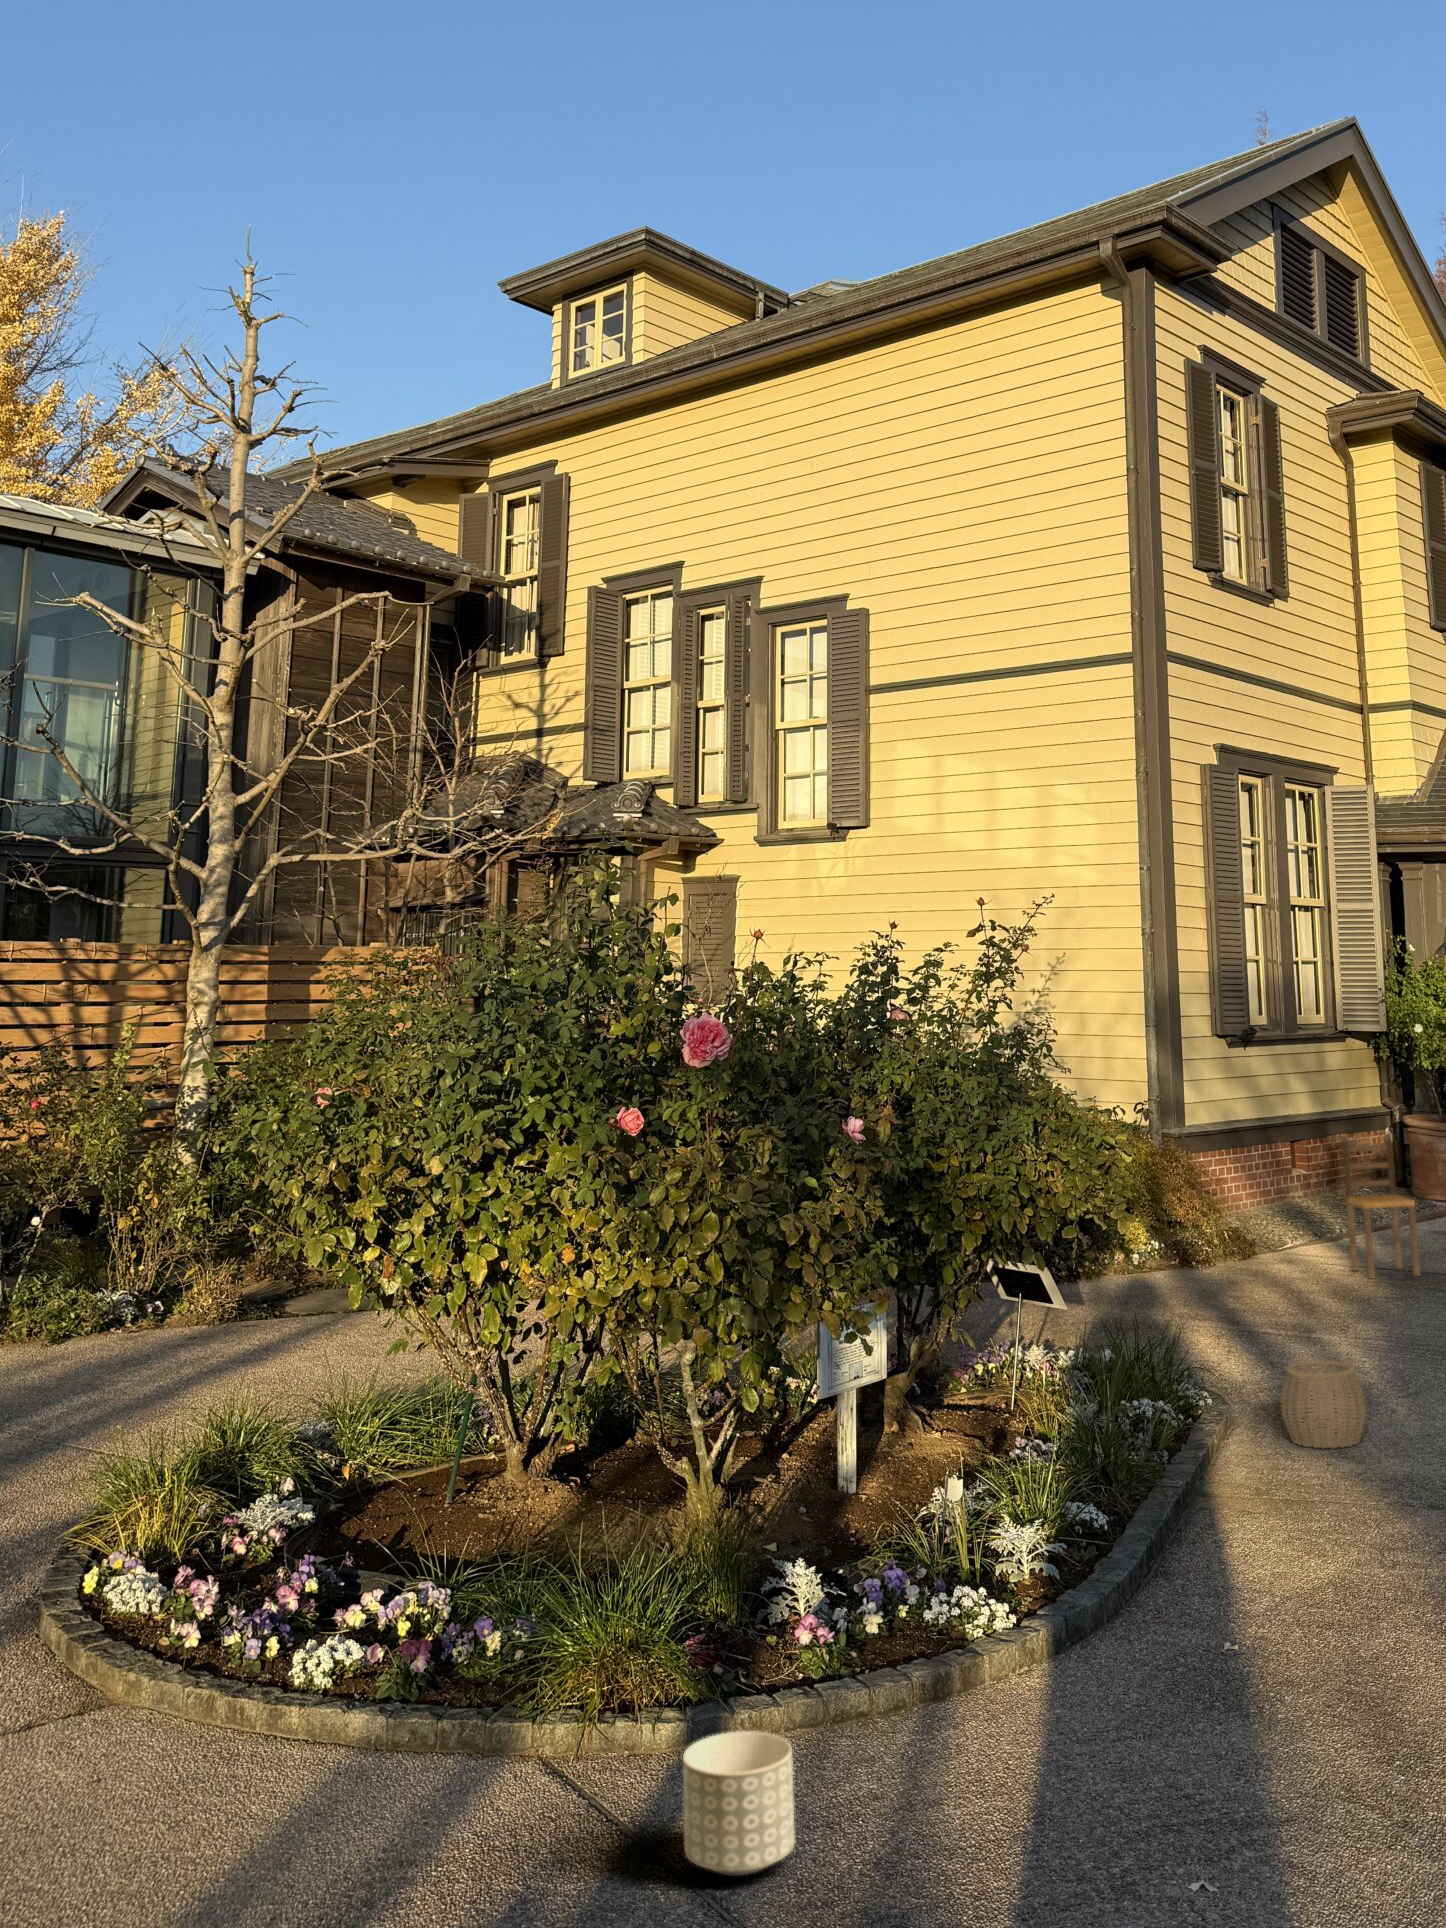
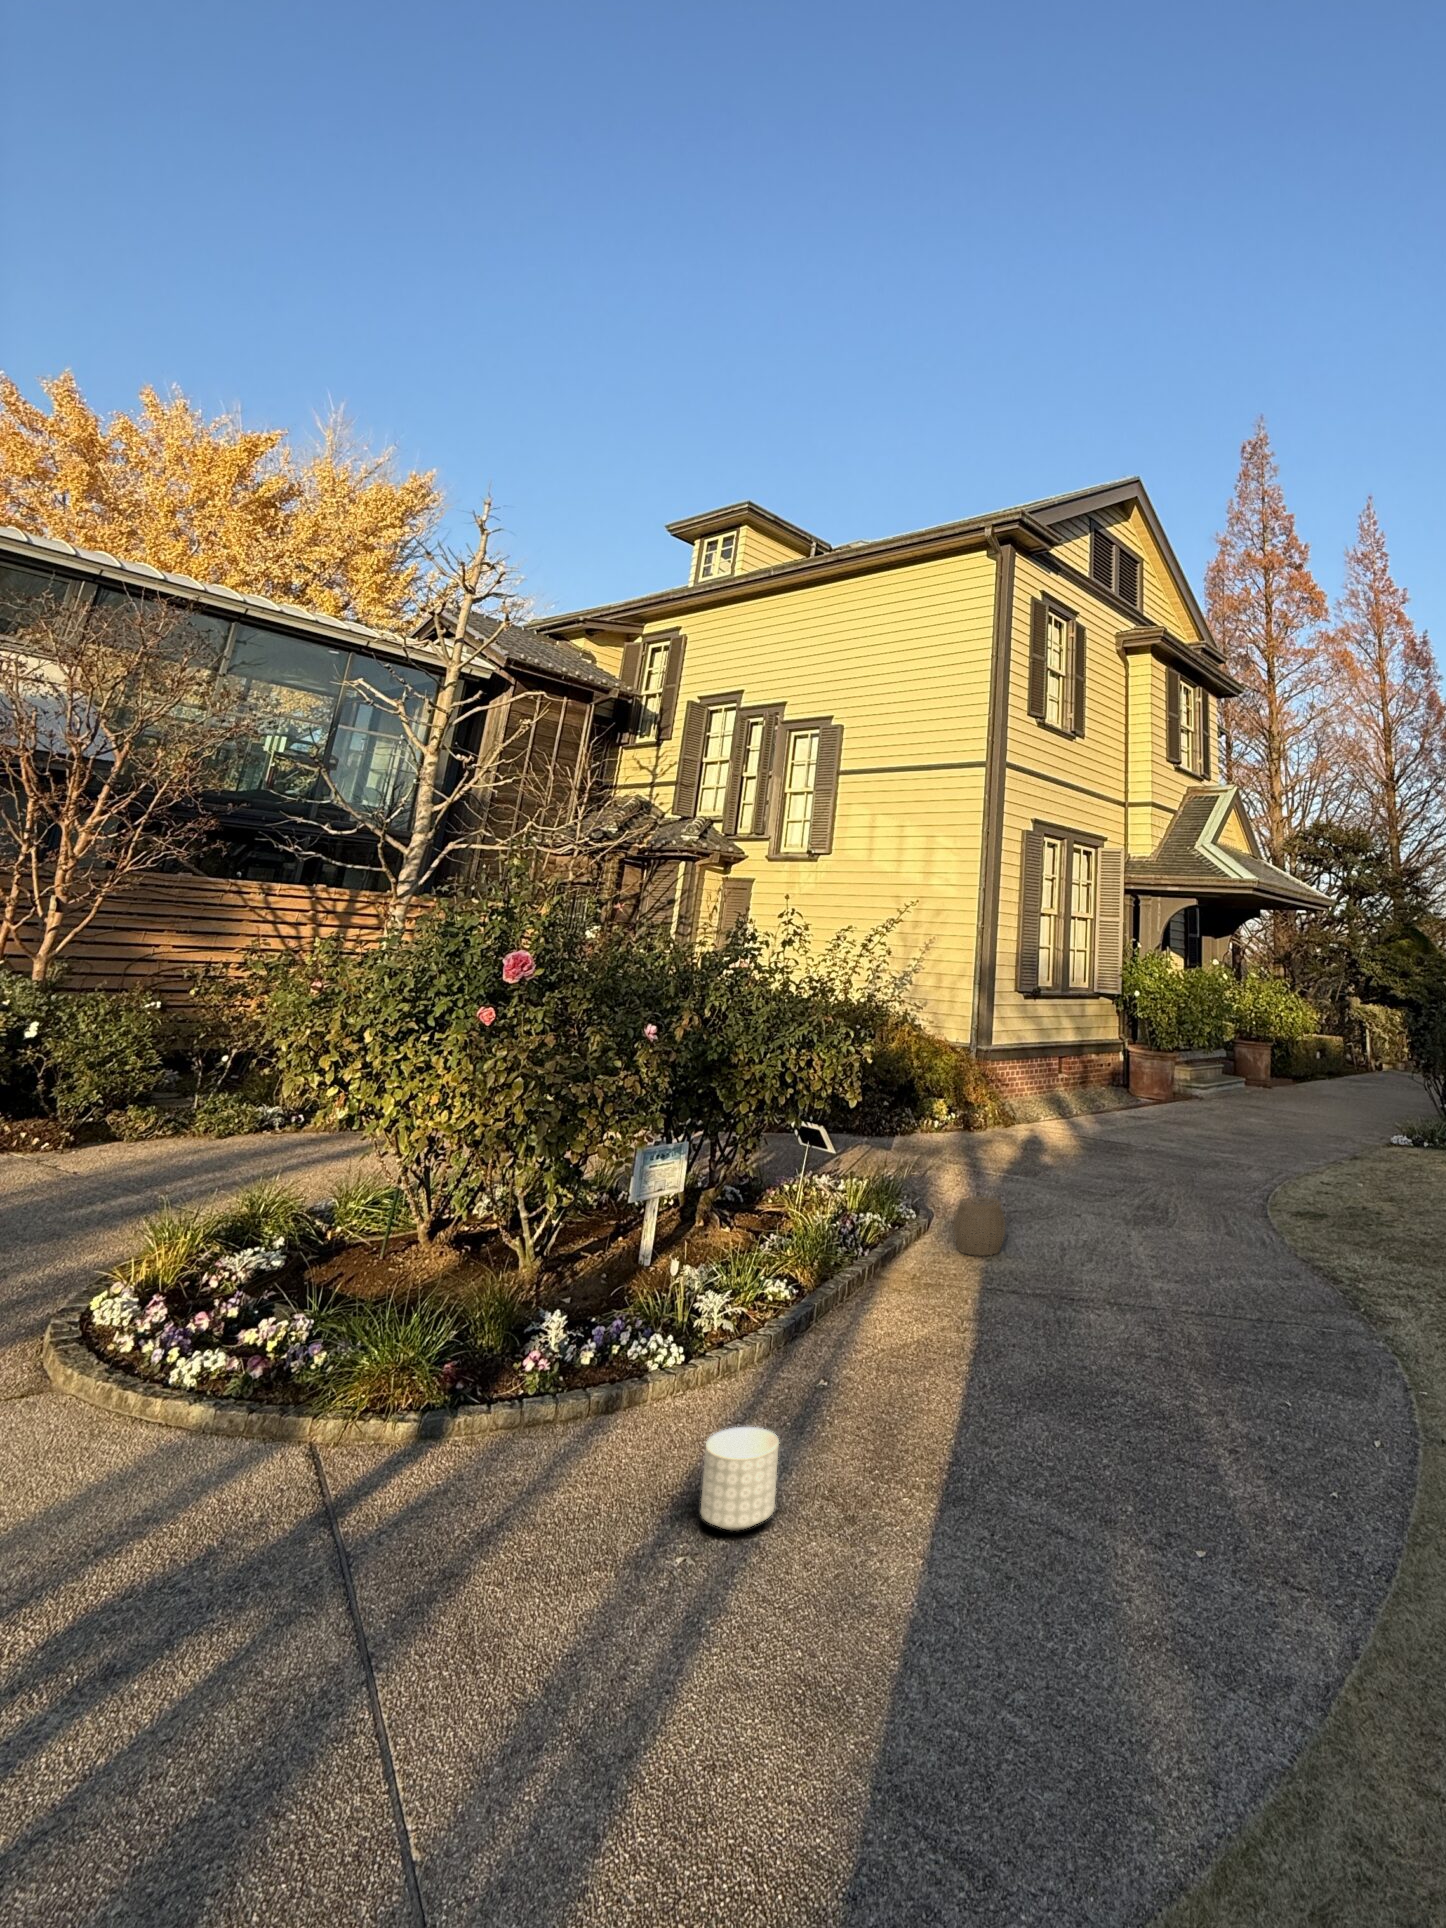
chair: present [1341,1133,1420,1279] -> none [1065,1056,1103,1147]
planter: present [683,1731,794,1876] -> present [700,1427,779,1531]

